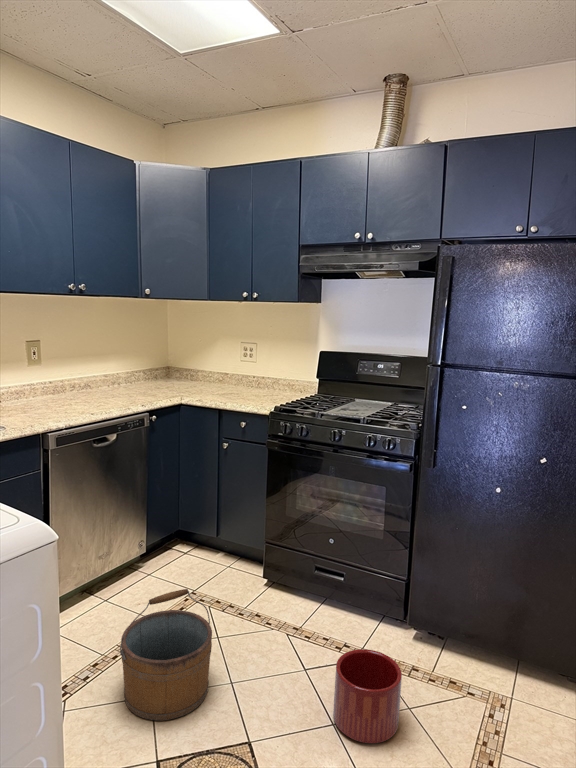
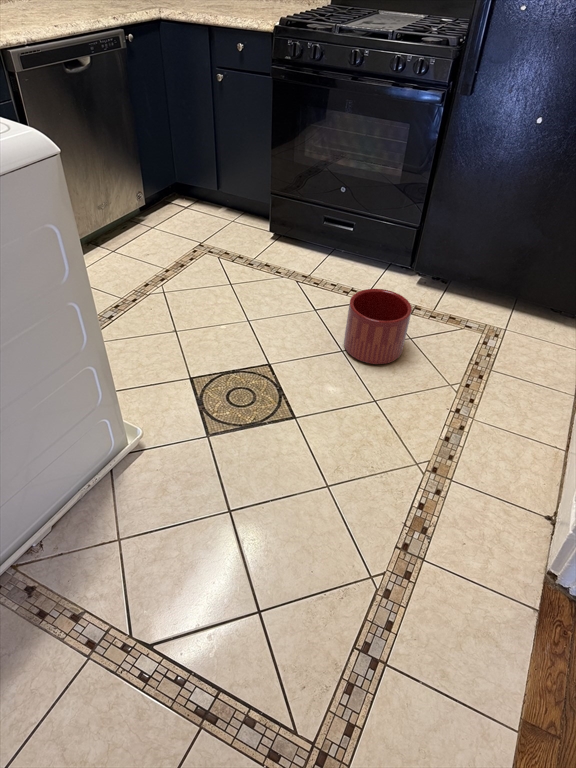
bucket: present [120,589,212,720] -> none [139,232,228,349]

